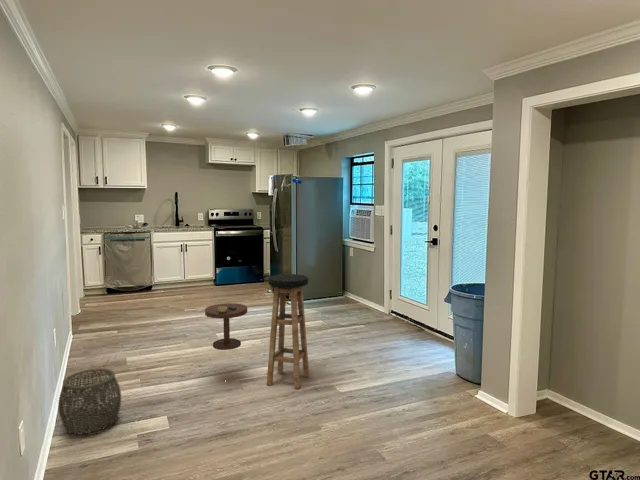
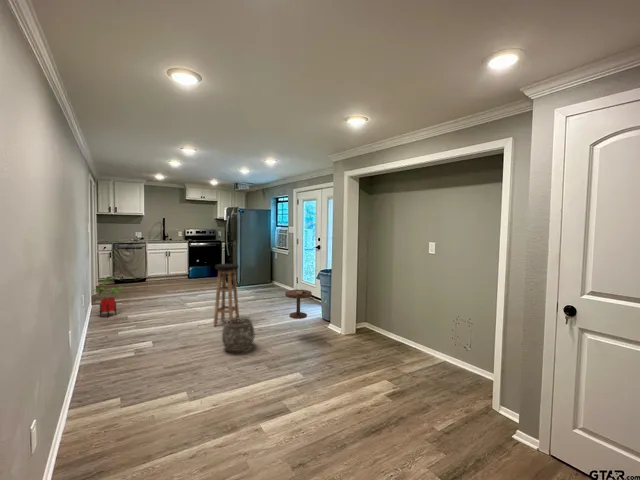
house plant: none [71,291,121,359] -> present [93,276,123,317]
side table: present [205,303,247,350] -> present [285,290,312,319]
woven basket: present [58,368,121,434] -> present [222,318,255,352]

